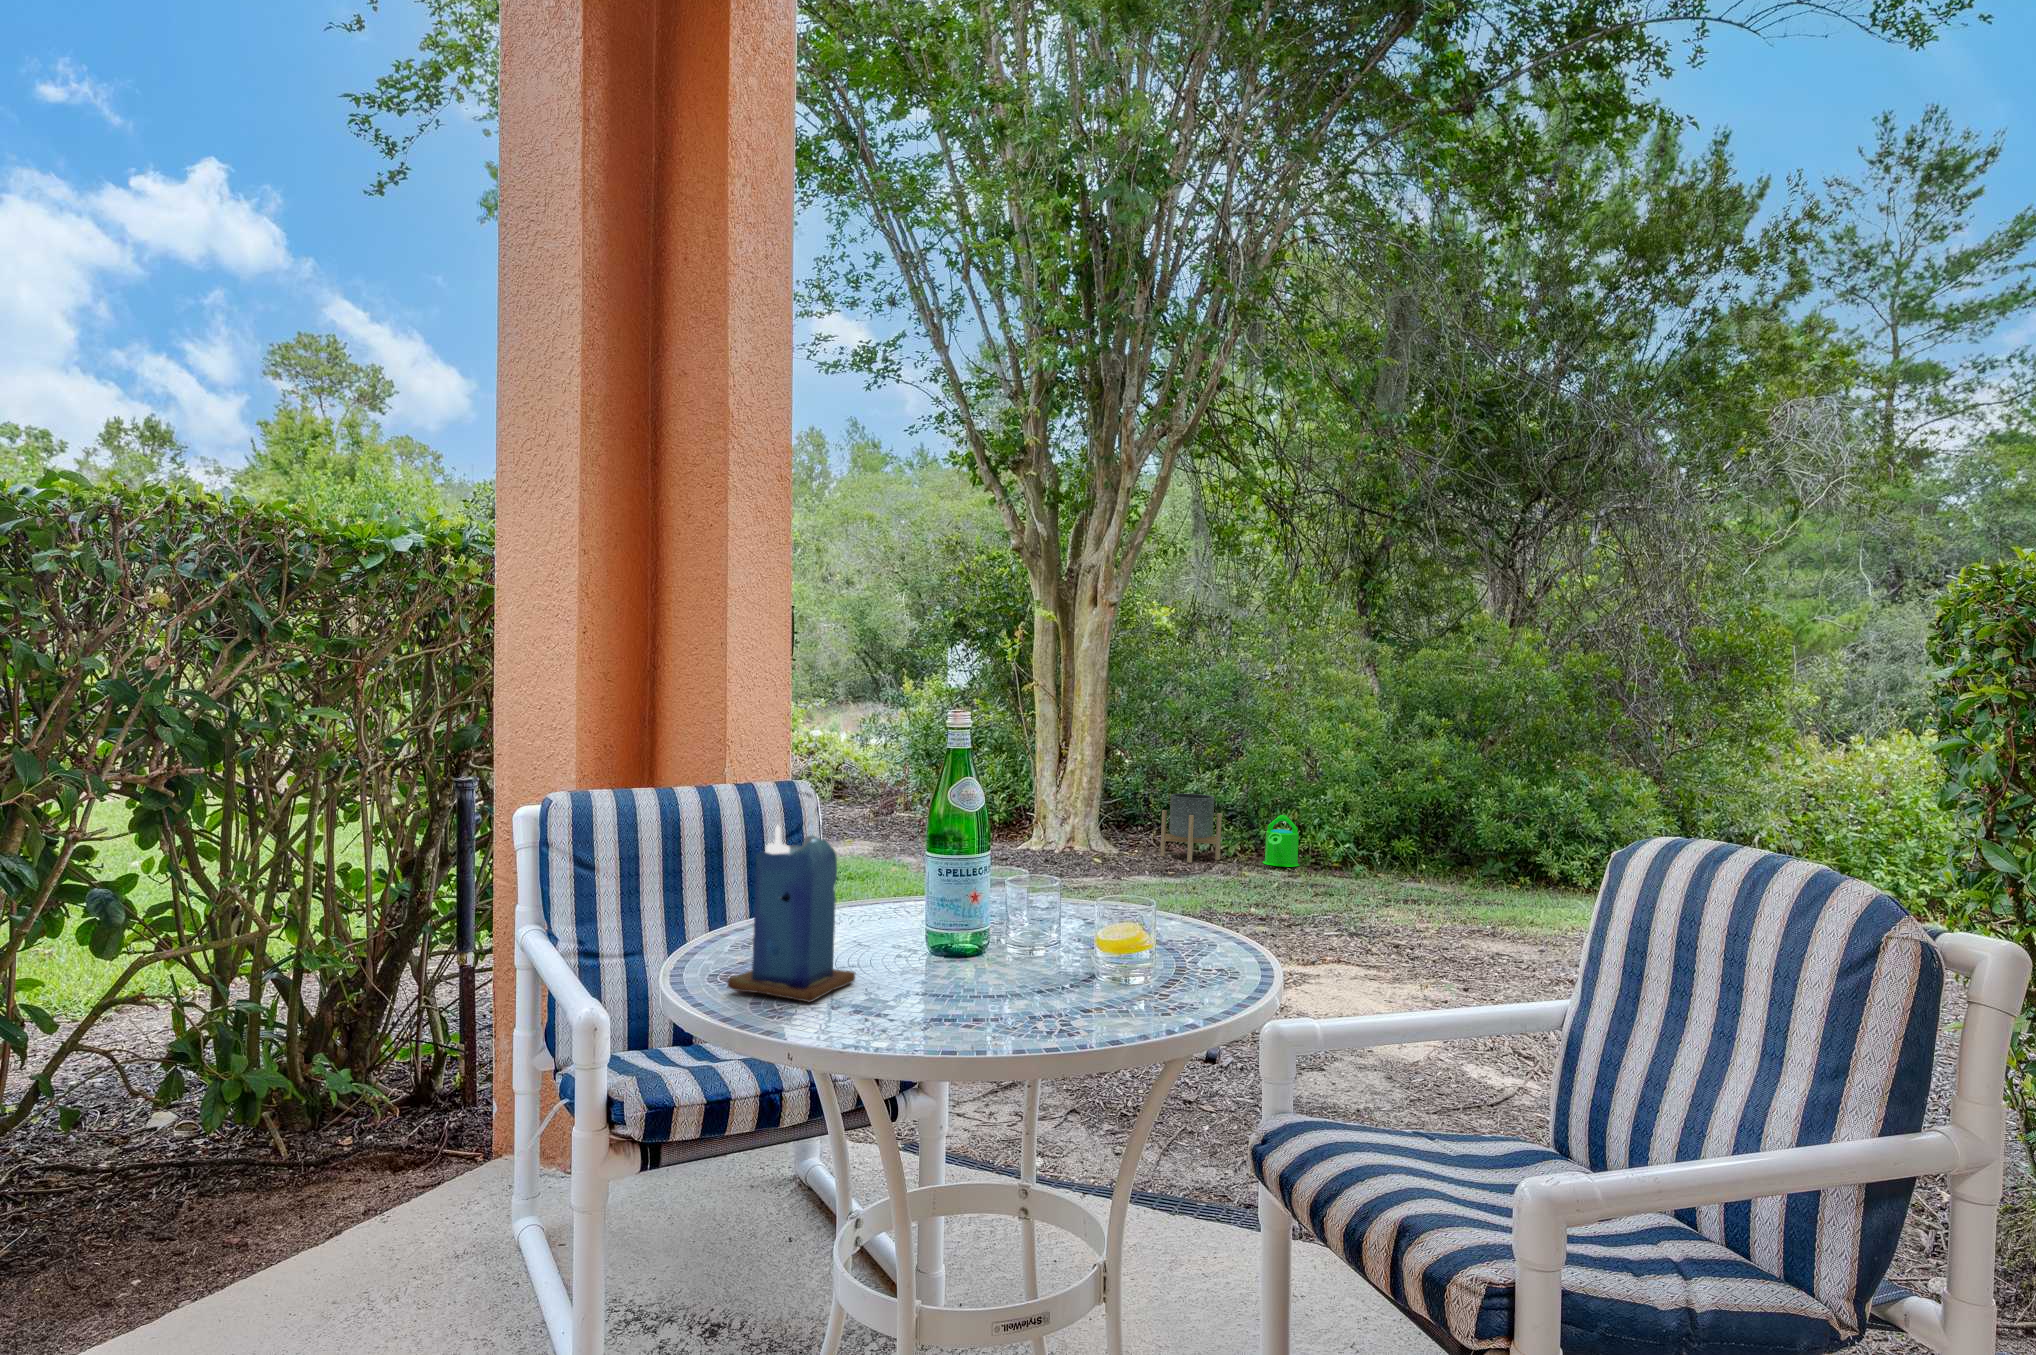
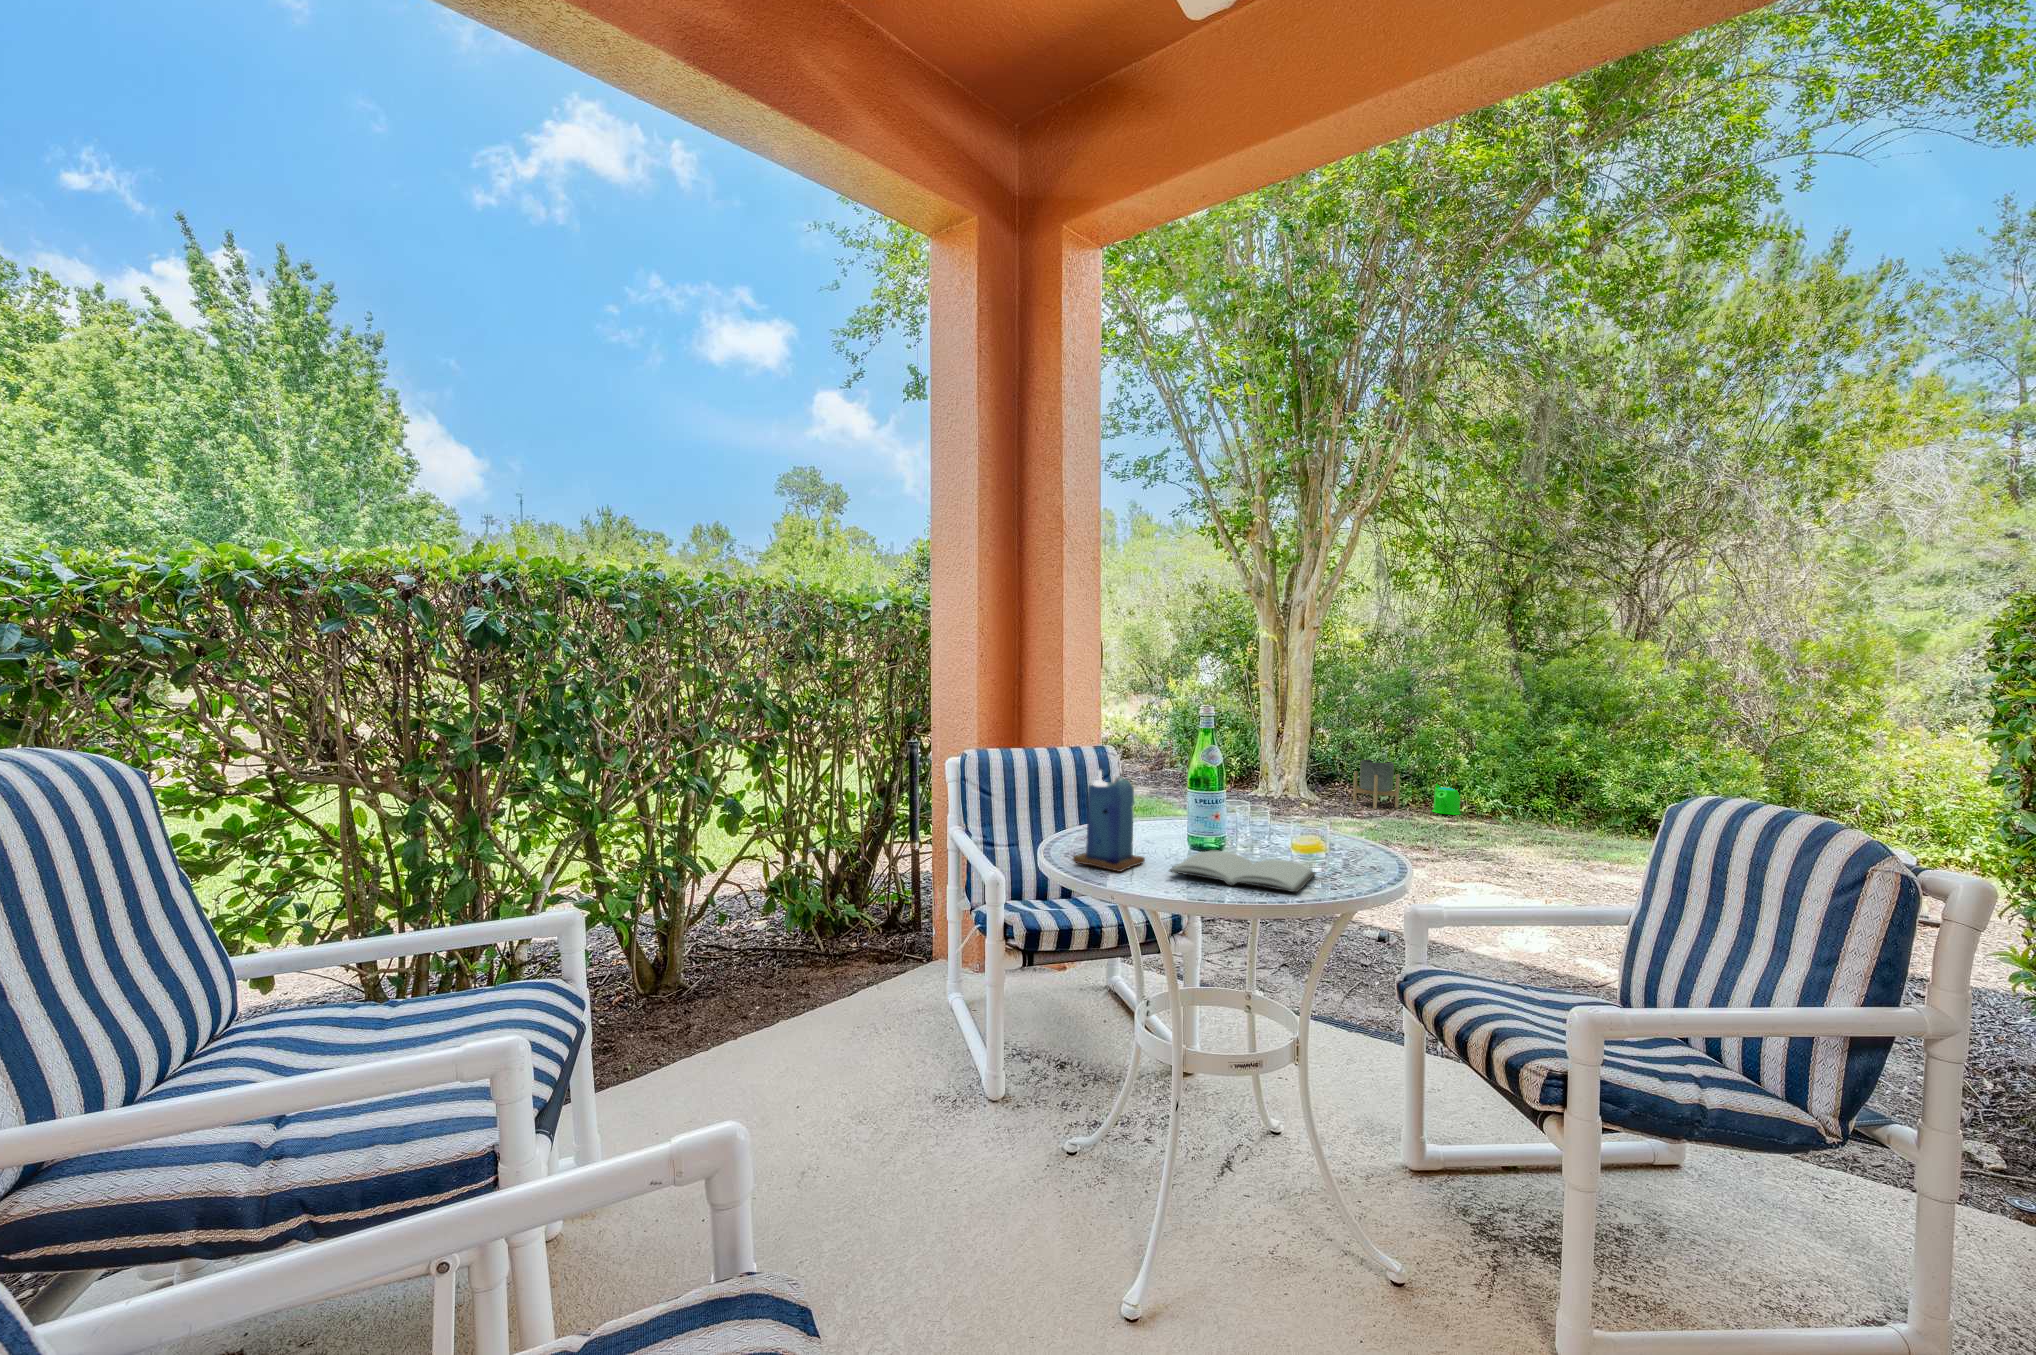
book: none [894,954,1133,1022] -> present [1169,851,1316,892]

